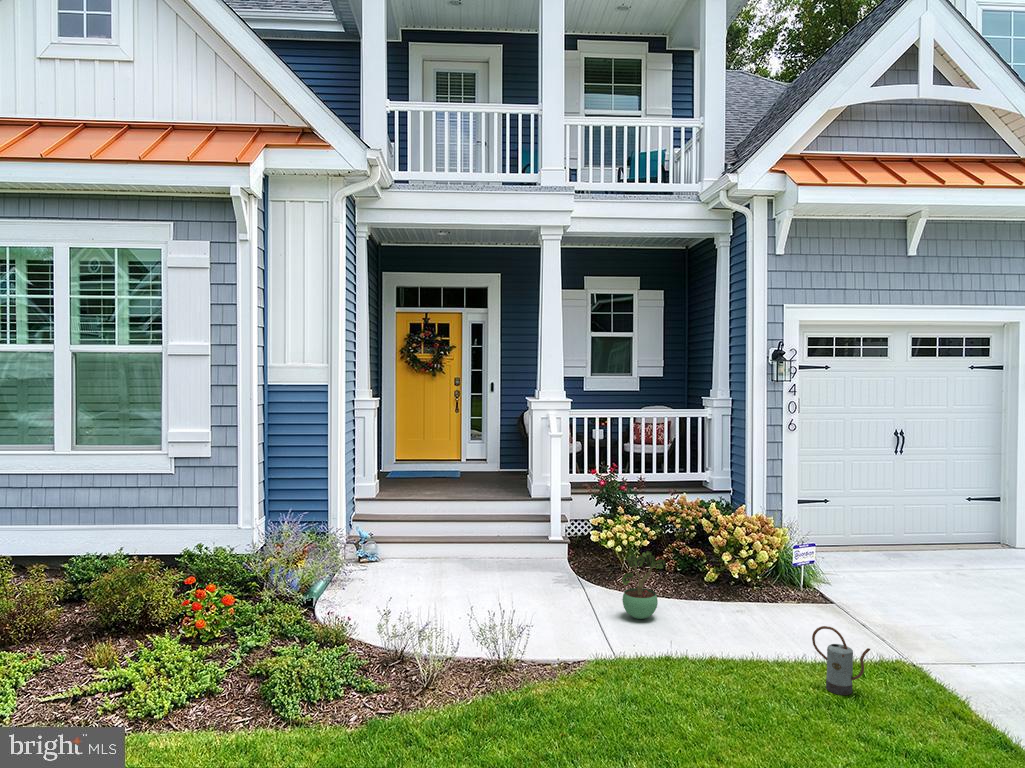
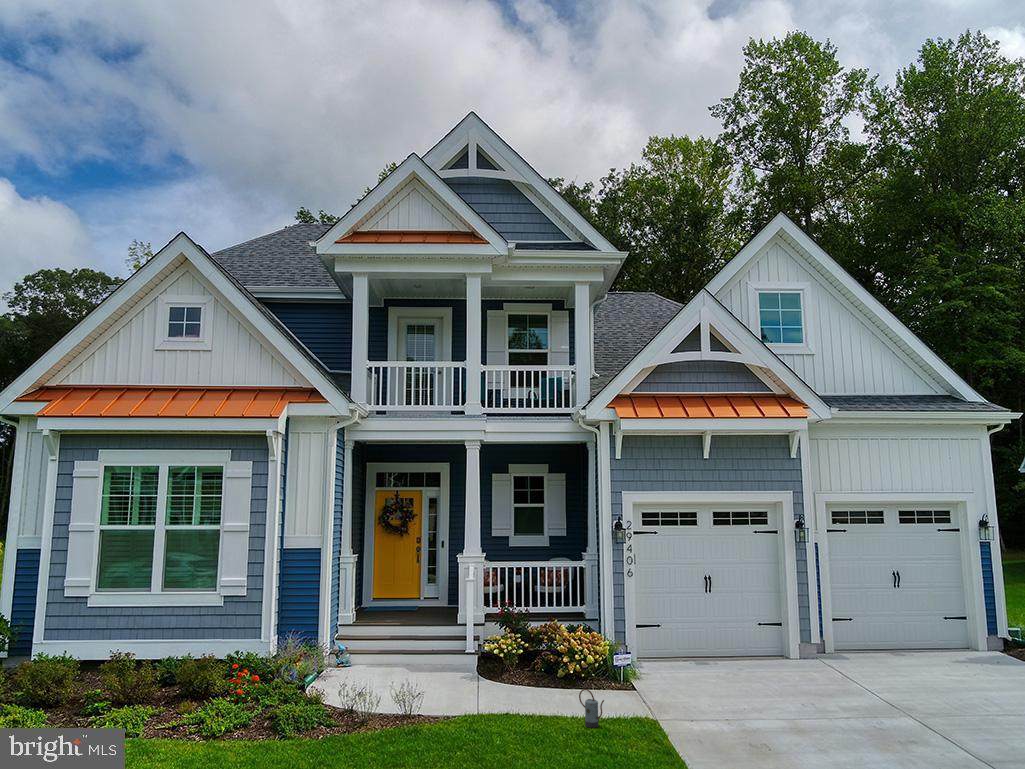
potted plant: present [622,551,665,619] -> none [491,652,518,696]

